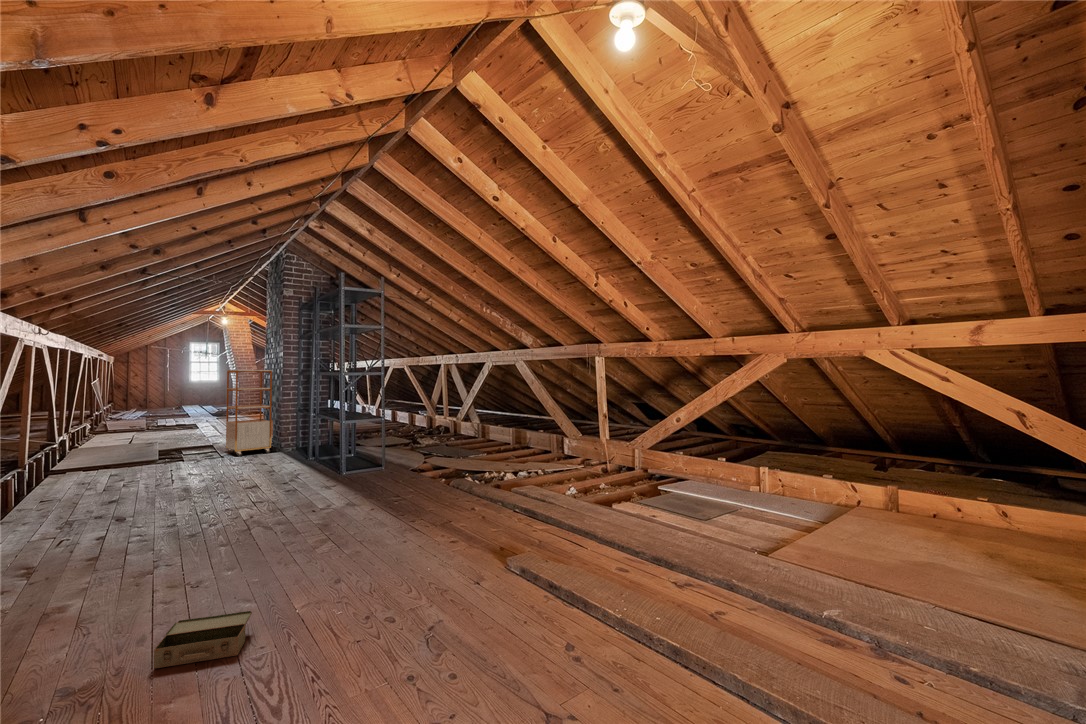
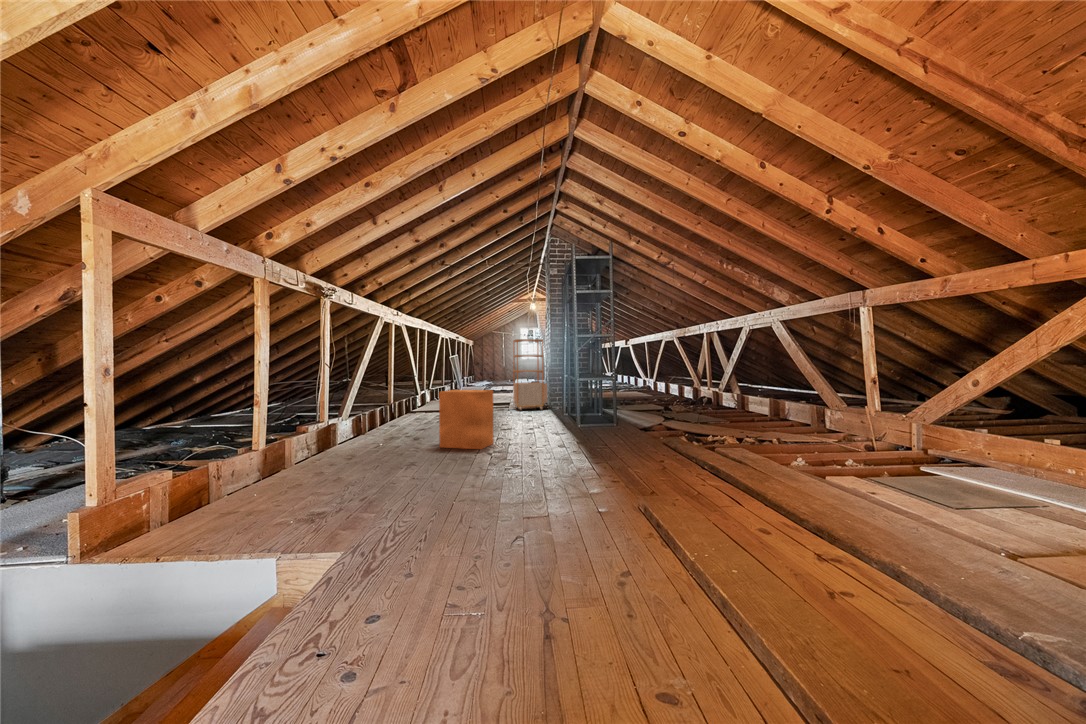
cardboard box: none [170,449,253,537] -> present [439,390,494,449]
toolbox: present [154,611,252,669] -> none [379,479,438,504]

